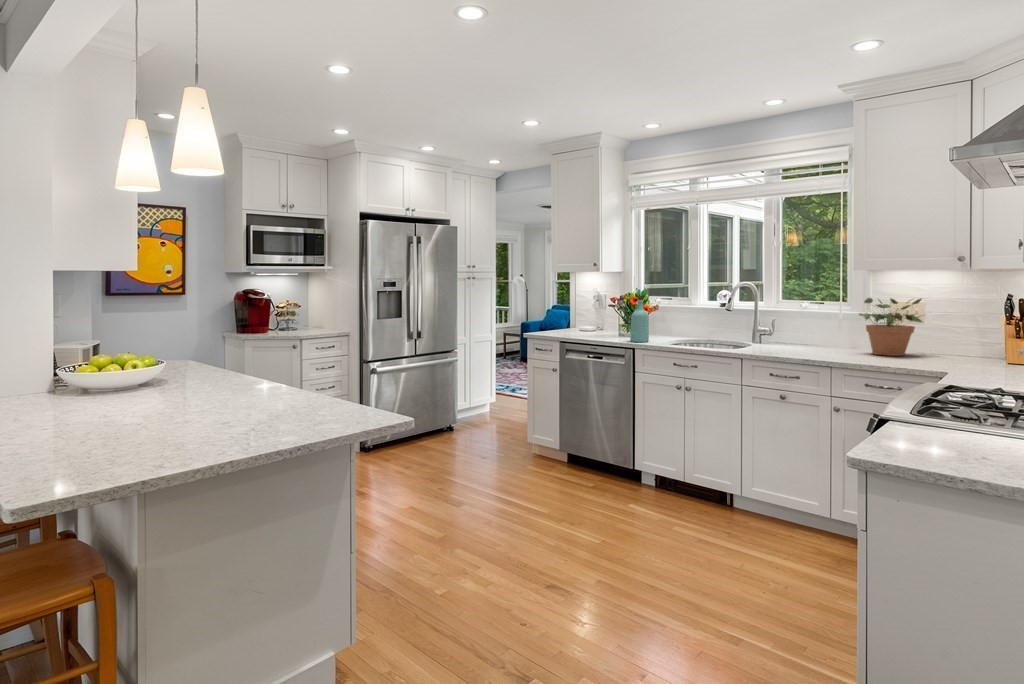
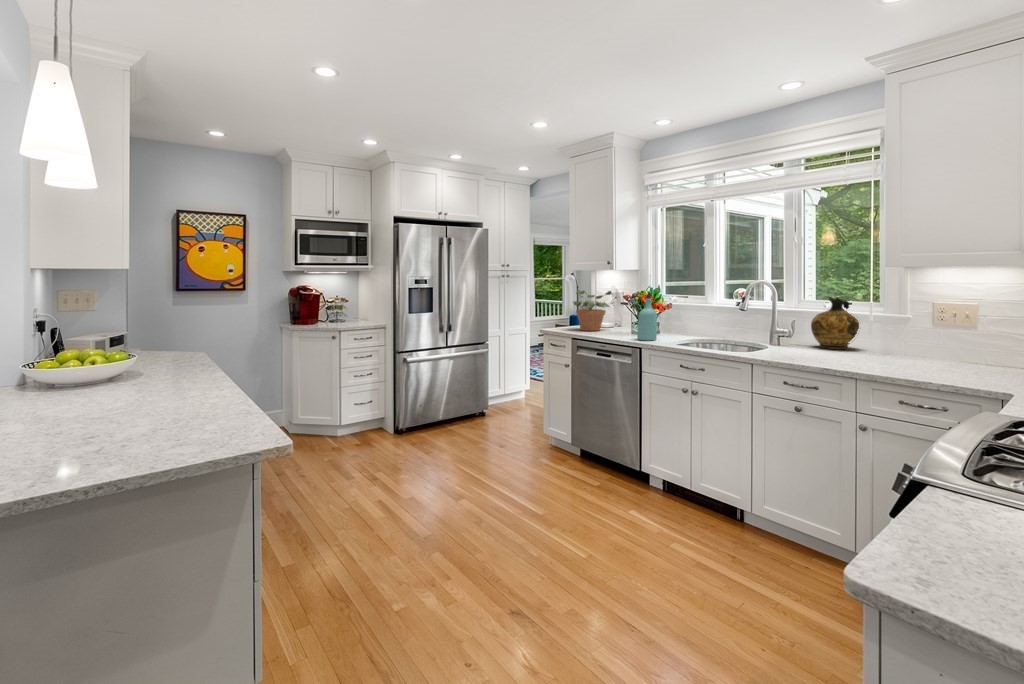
ceramic jug: none [792,298,835,346] -> present [811,297,859,349]
potted plant: present [859,298,922,356] -> present [573,291,612,331]

